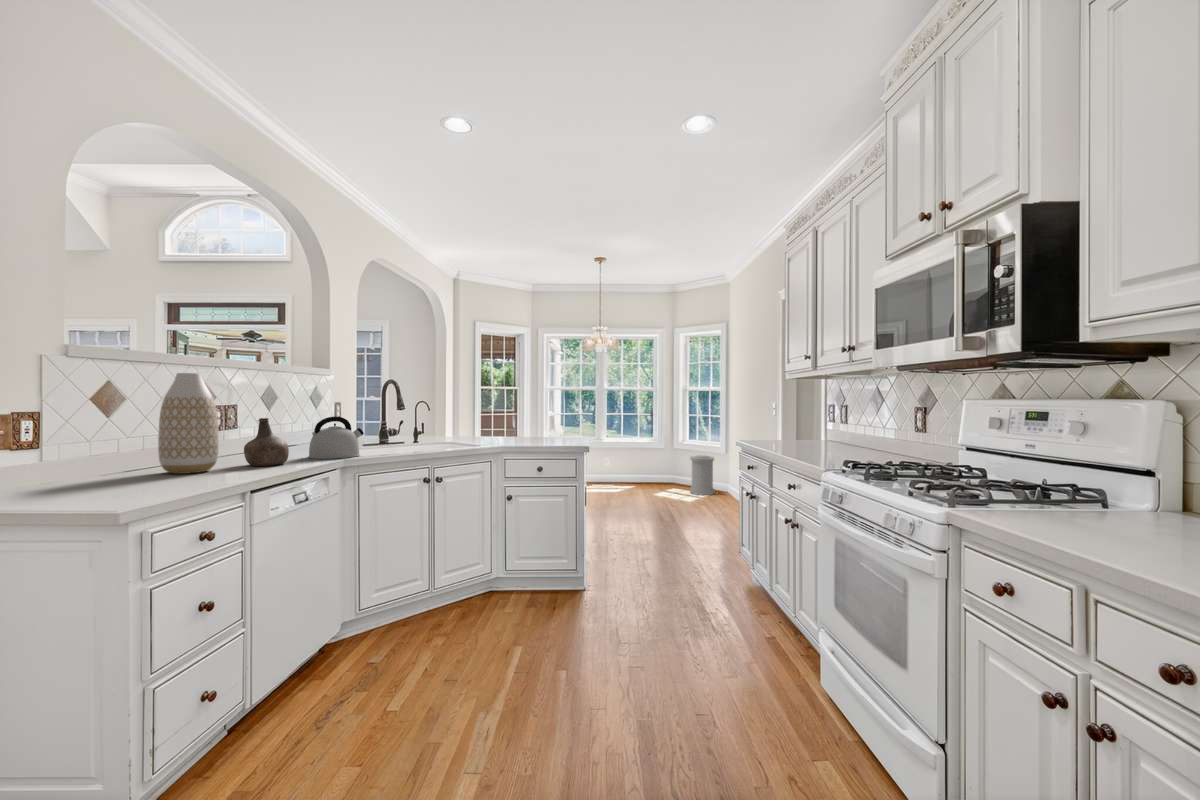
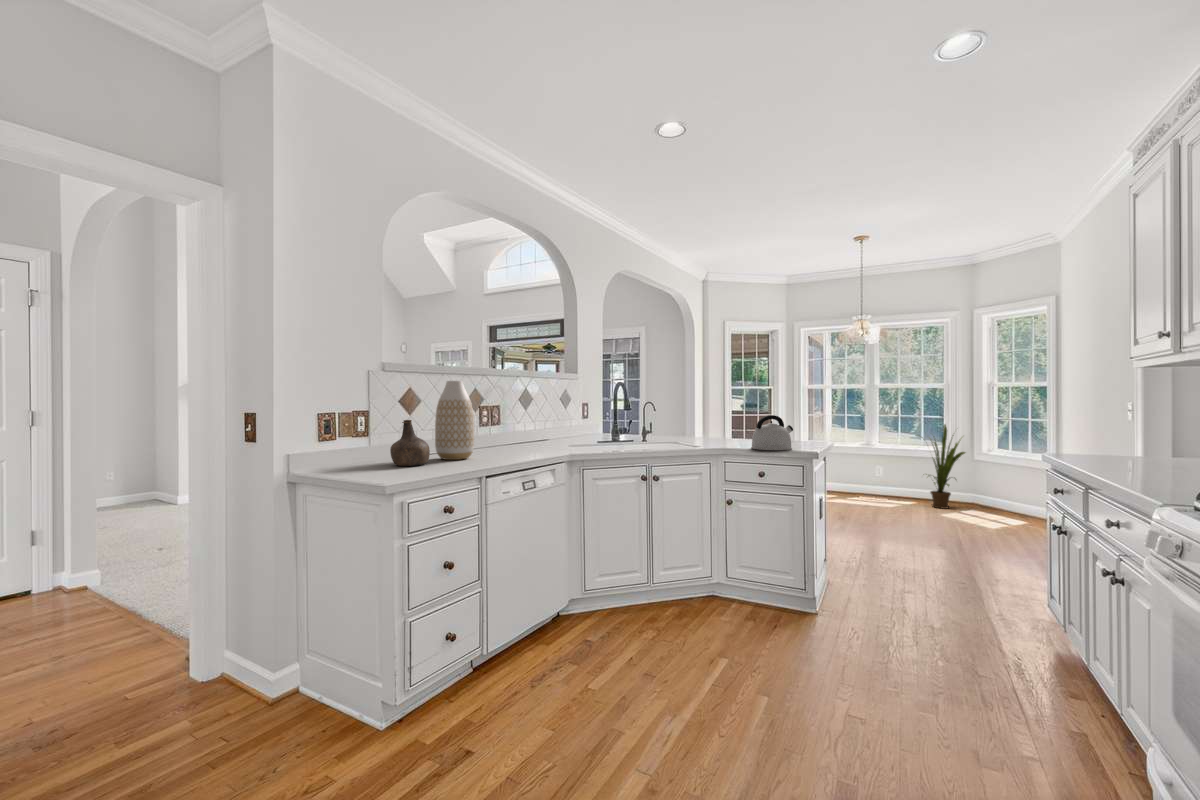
kettle: present [308,416,364,459] -> present [751,415,793,450]
bottle: present [244,418,289,466] -> present [390,420,430,466]
house plant: none [631,419,669,489] -> present [929,425,965,509]
trash can: present [690,455,714,495] -> none [996,472,1034,523]

